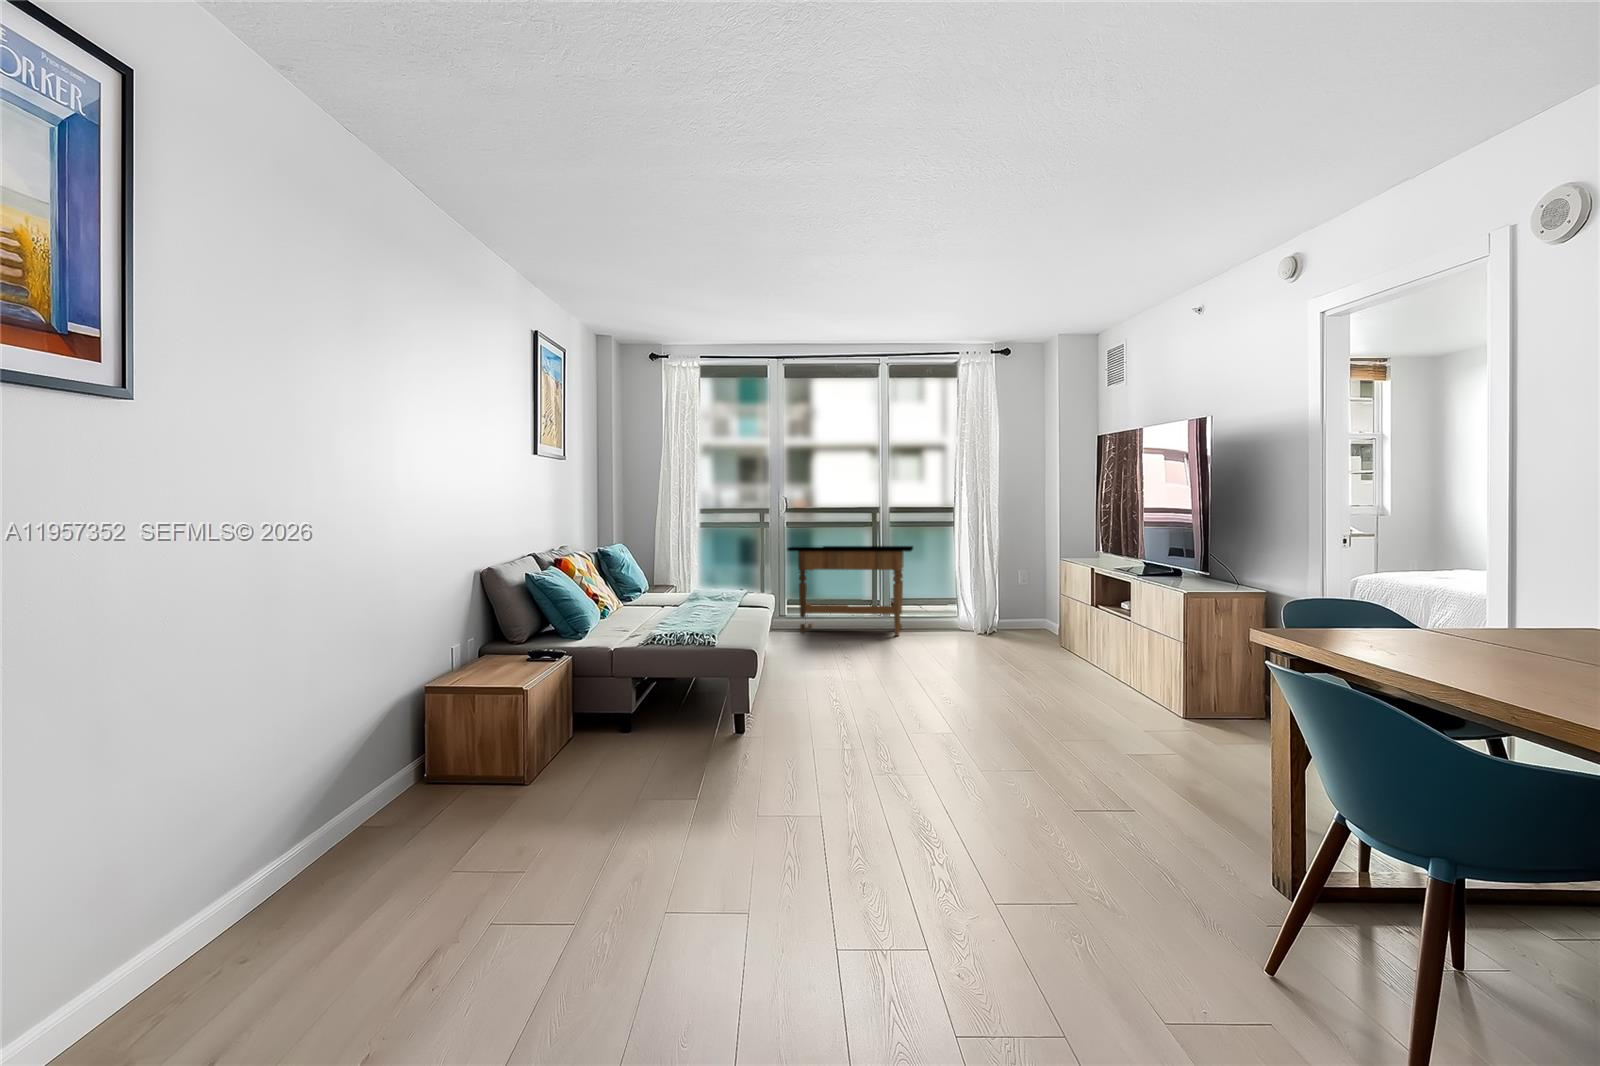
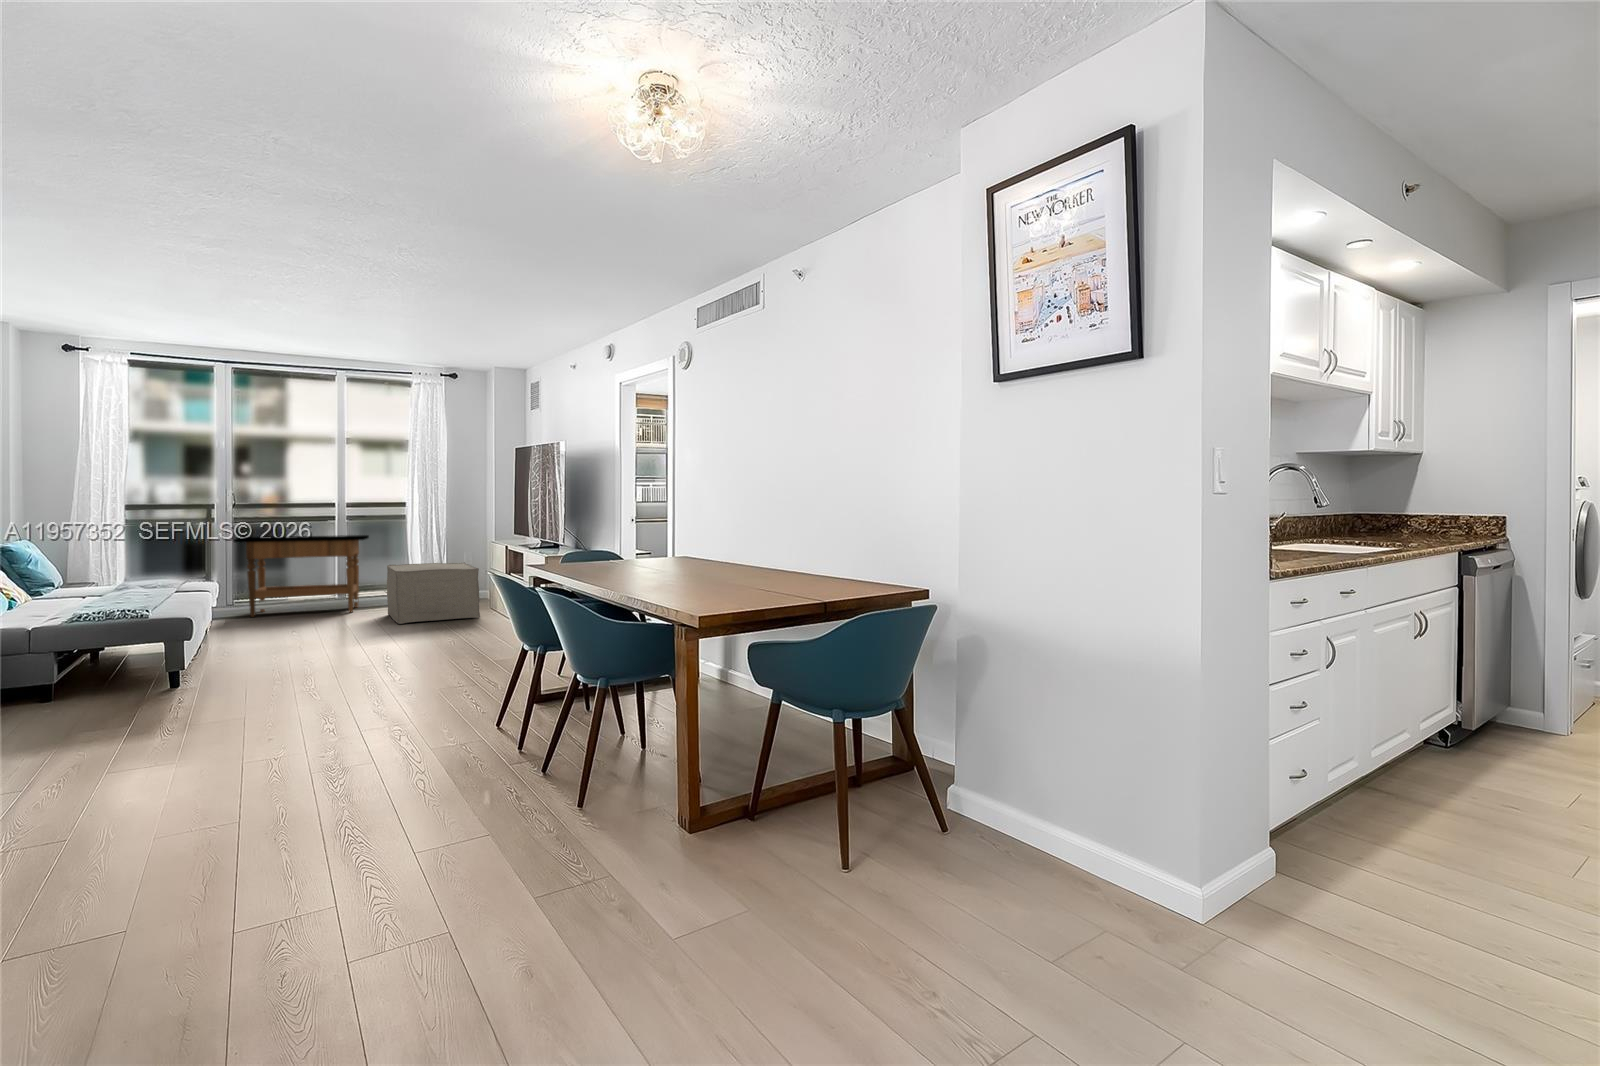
ottoman: none [939,582,1060,659] -> present [387,562,480,624]

